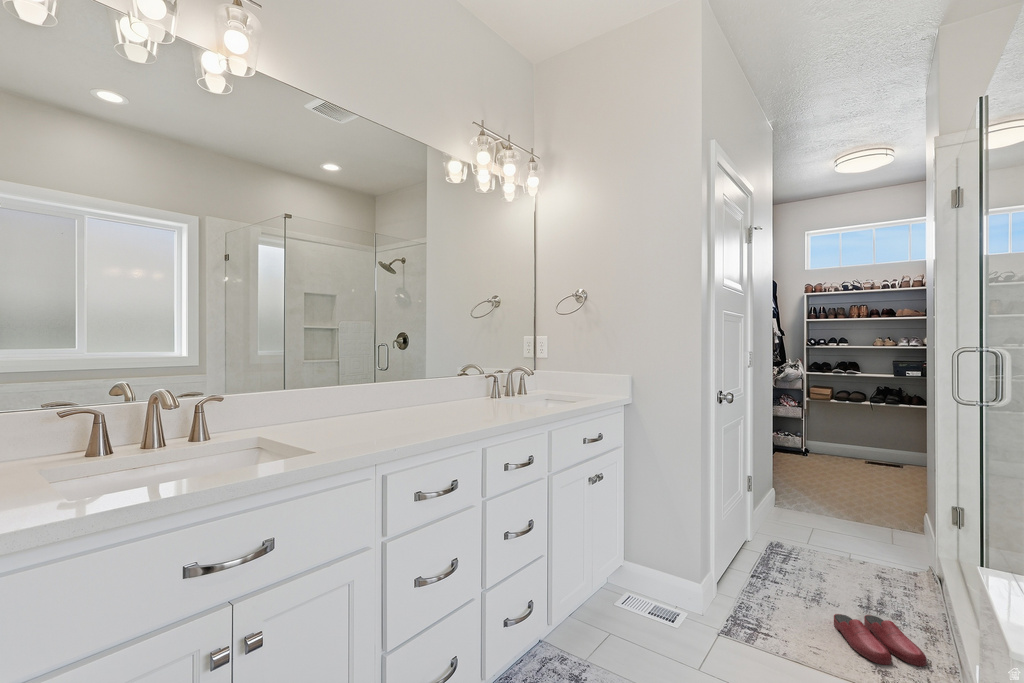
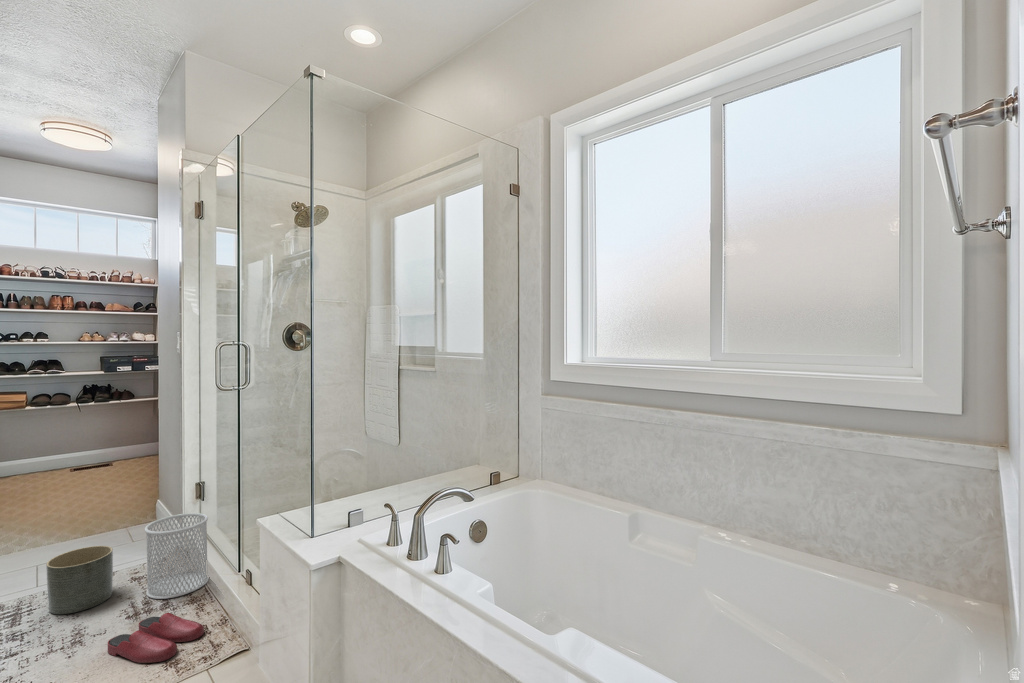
planter: none [805,524,857,582] -> present [46,546,113,614]
wastebasket: none [883,527,956,620] -> present [145,513,209,599]

